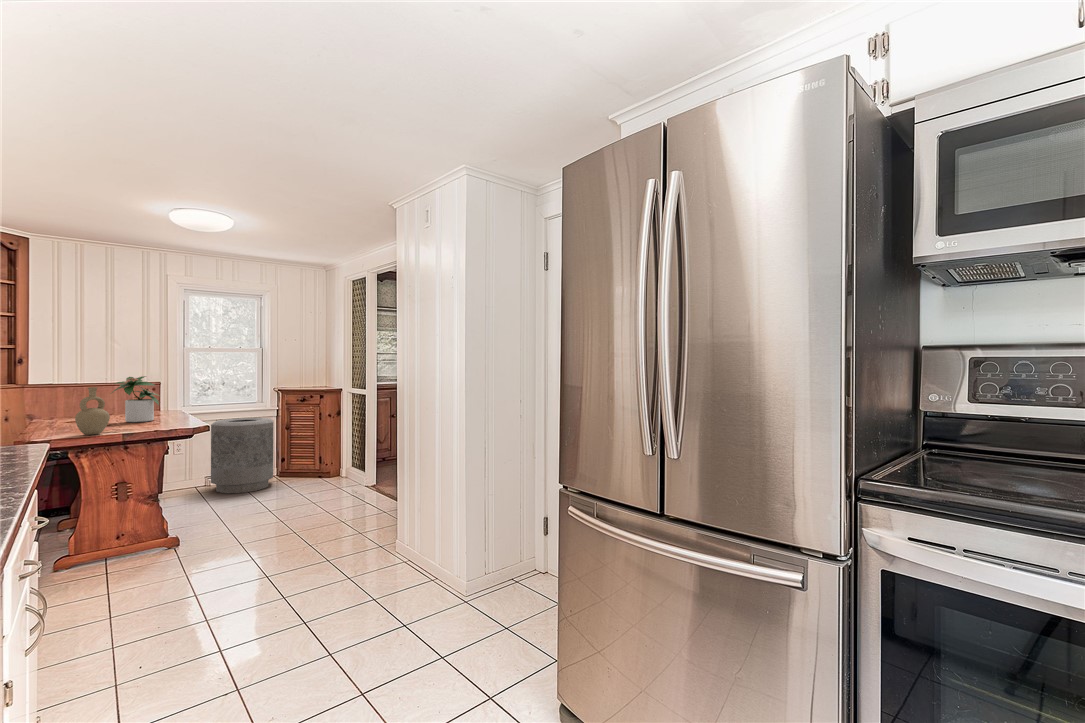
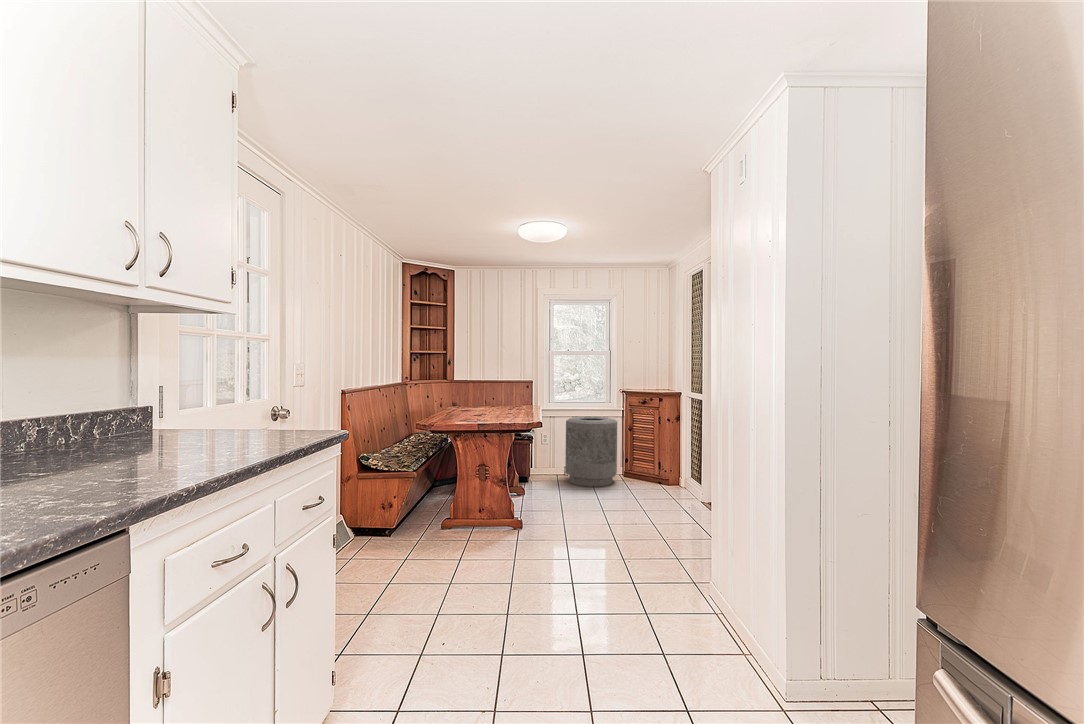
potted plant: present [112,376,159,422] -> none [484,376,519,415]
vase: present [75,387,110,435] -> none [452,384,473,423]

